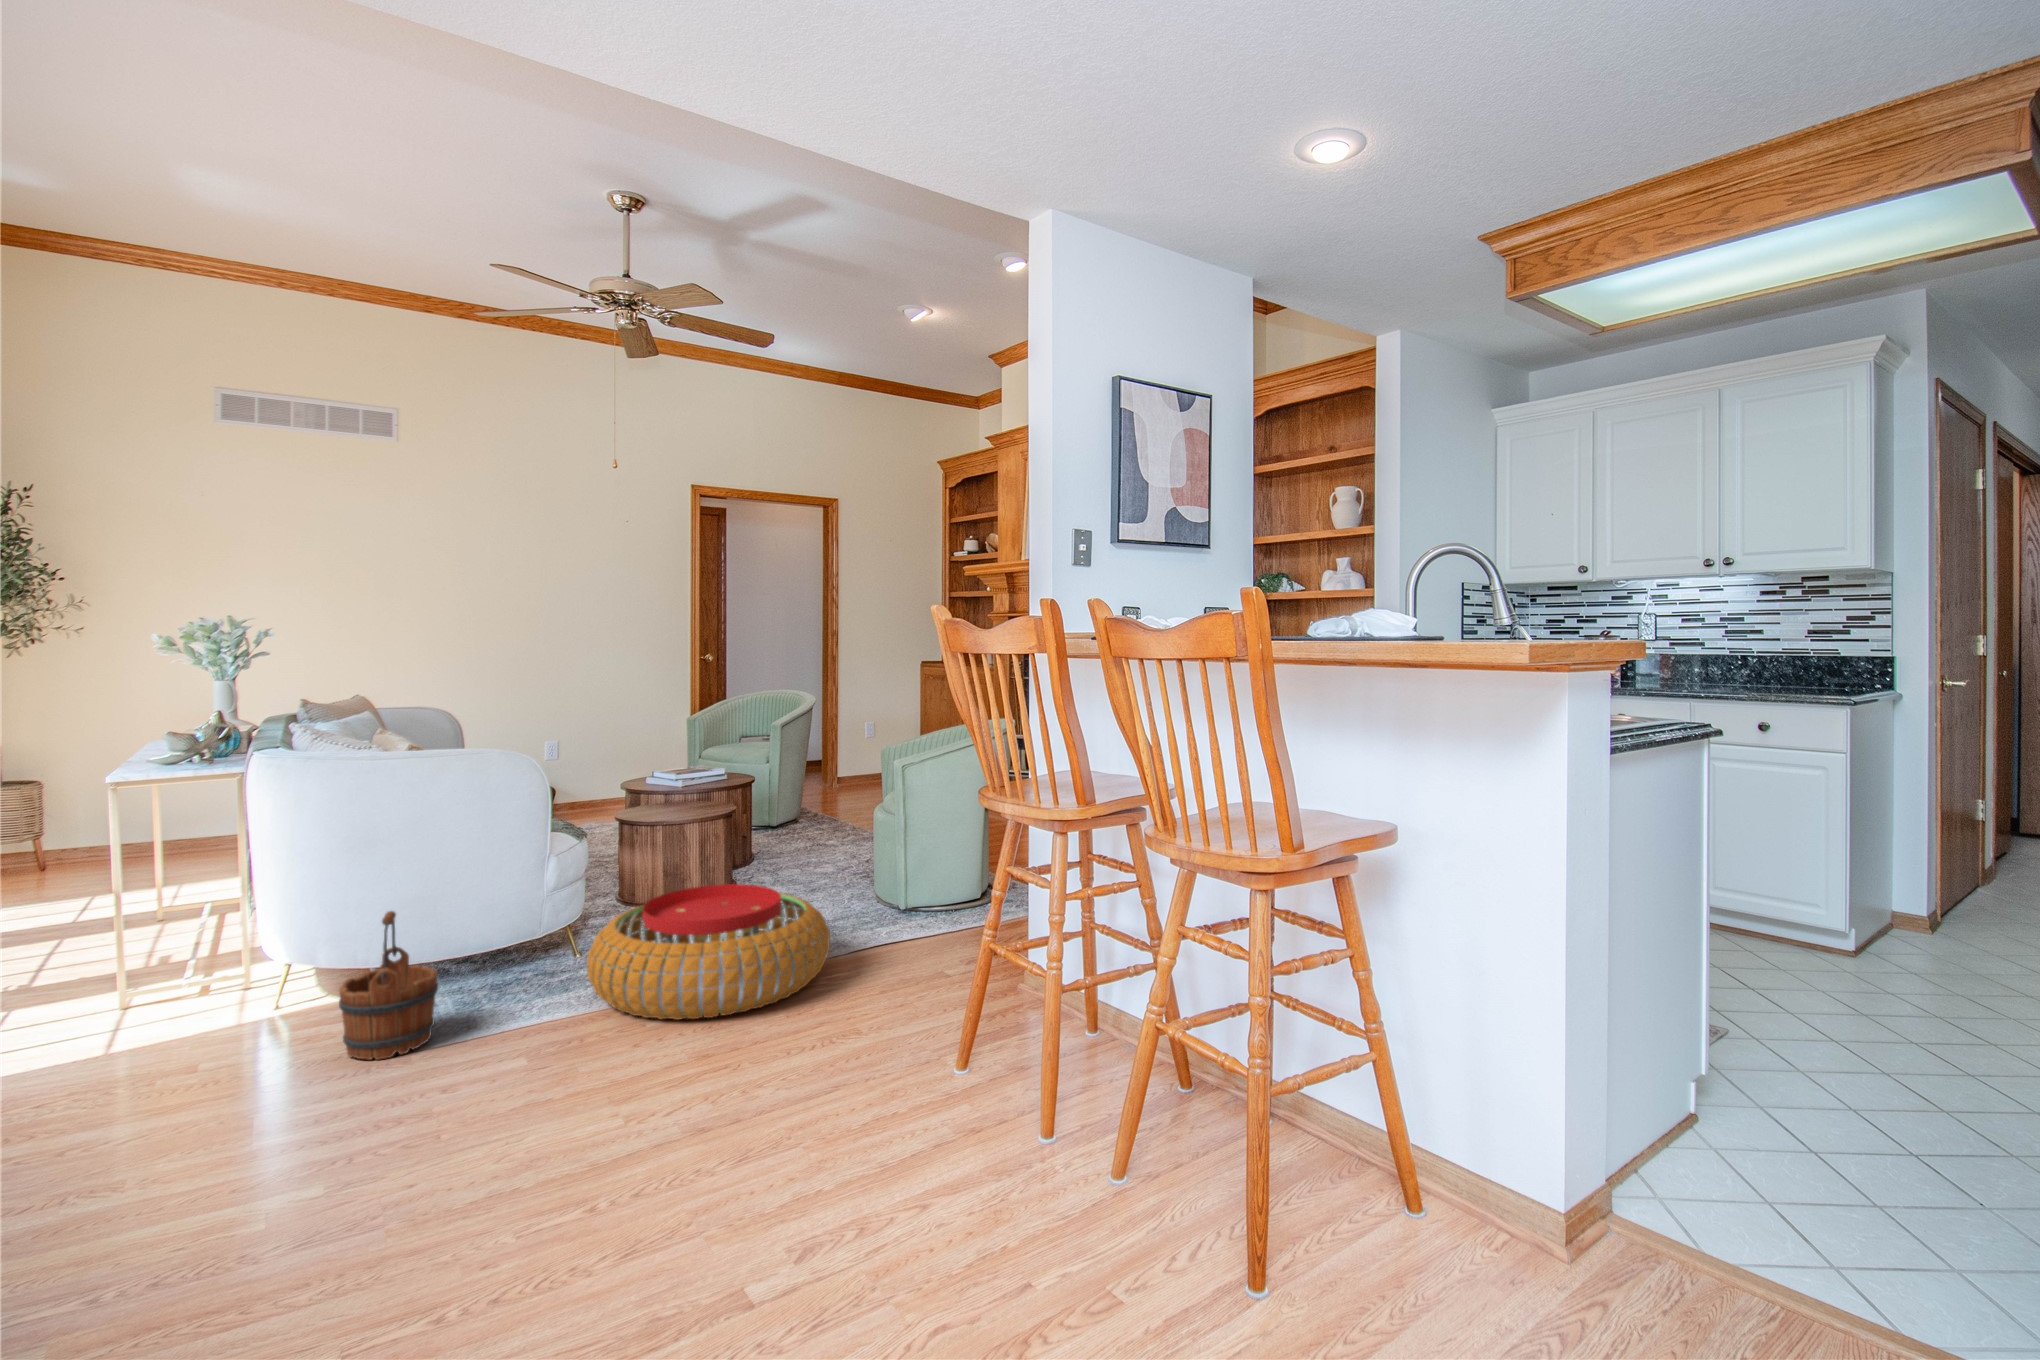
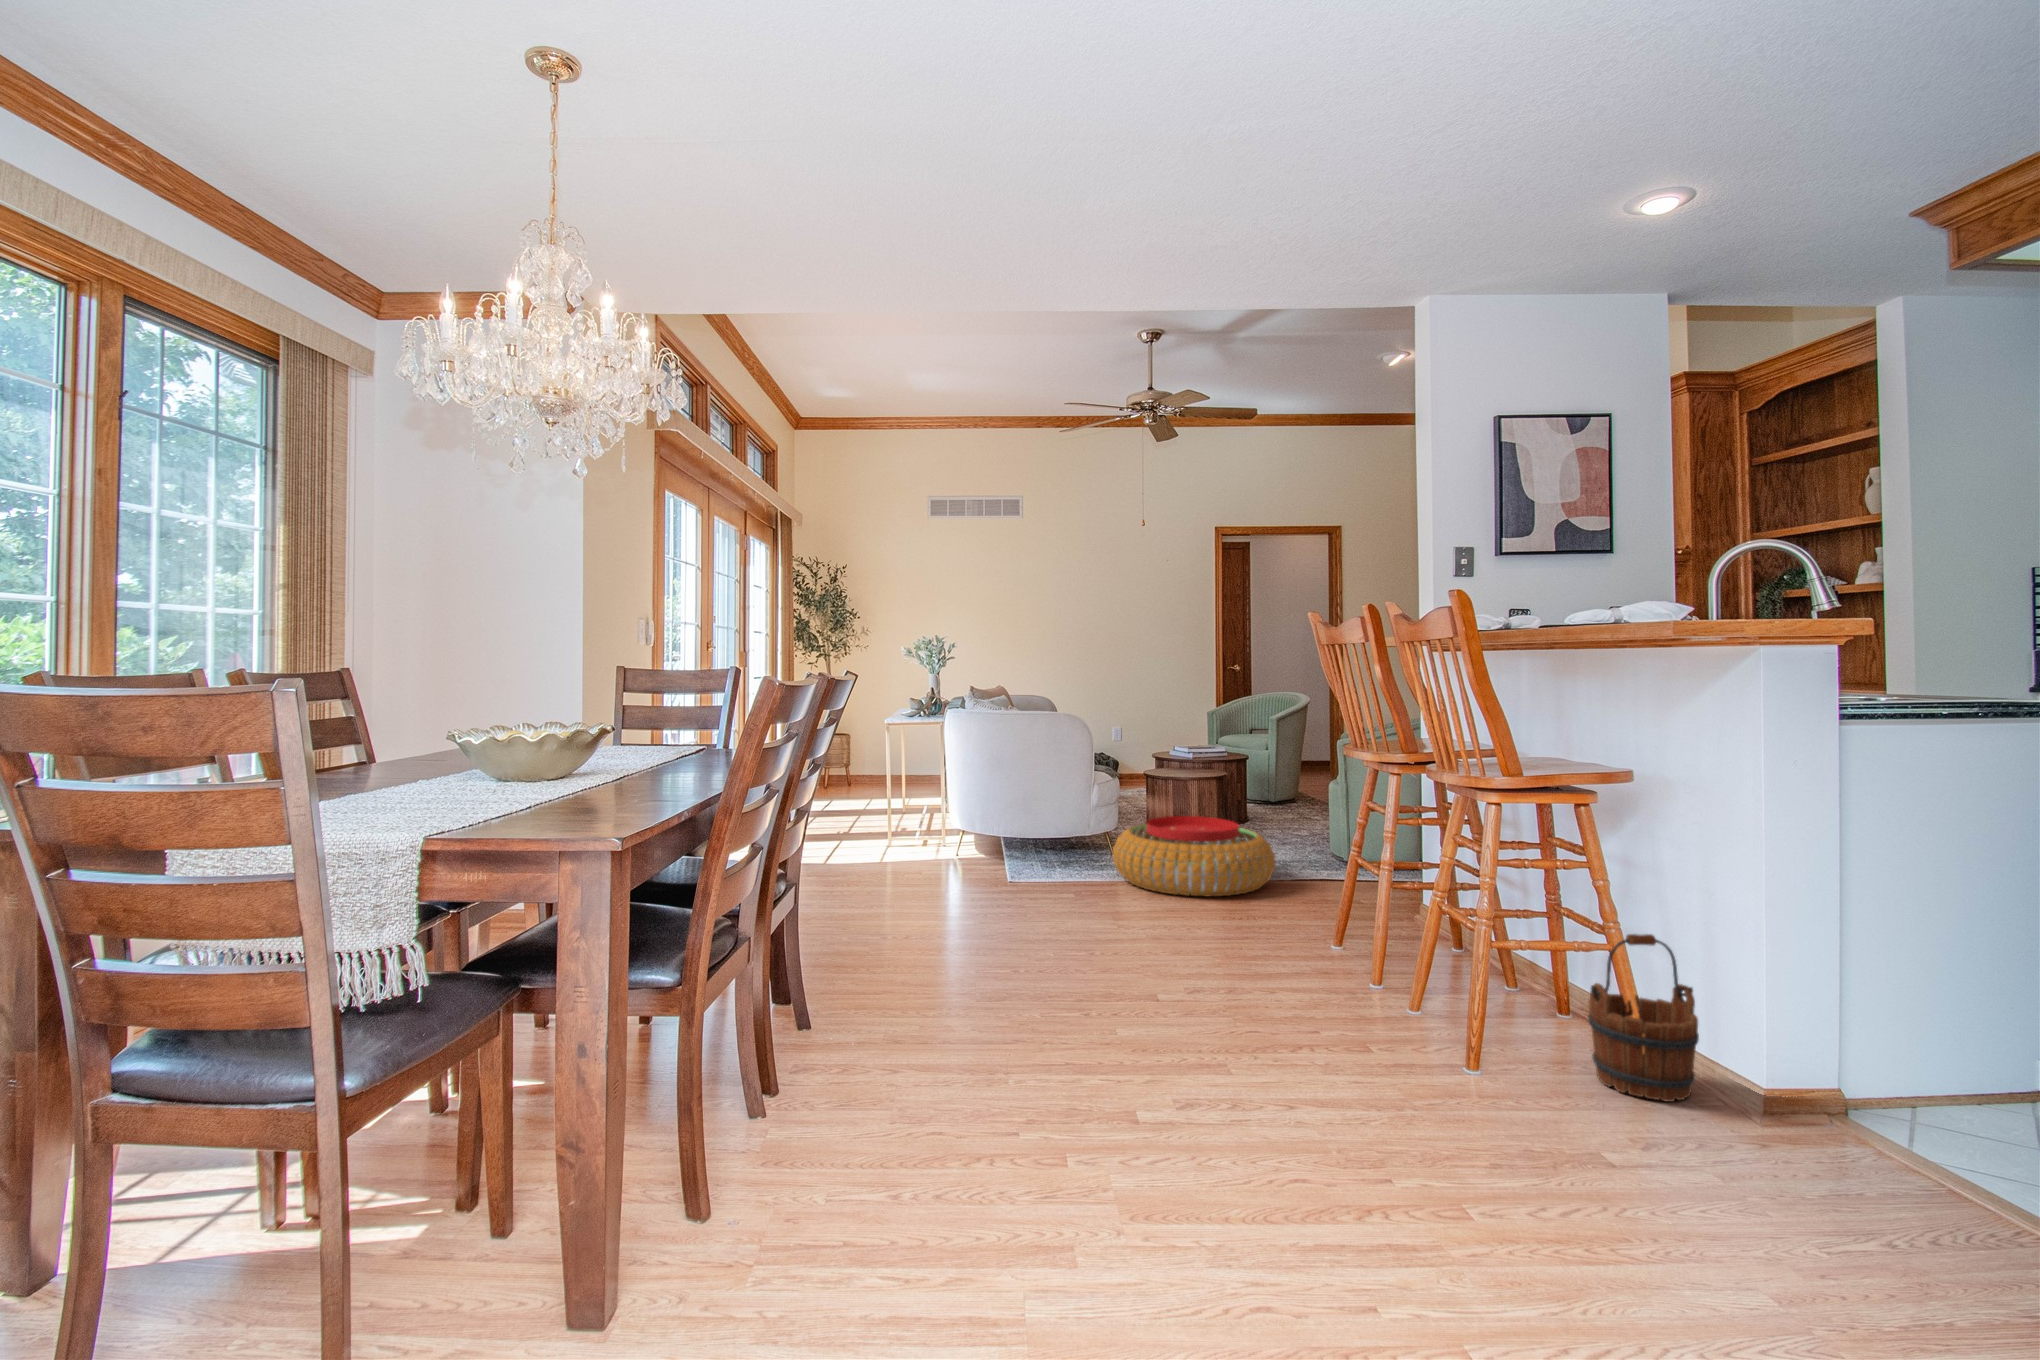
wooden bucket: present [339,911,438,1060] -> present [1588,934,1699,1102]

